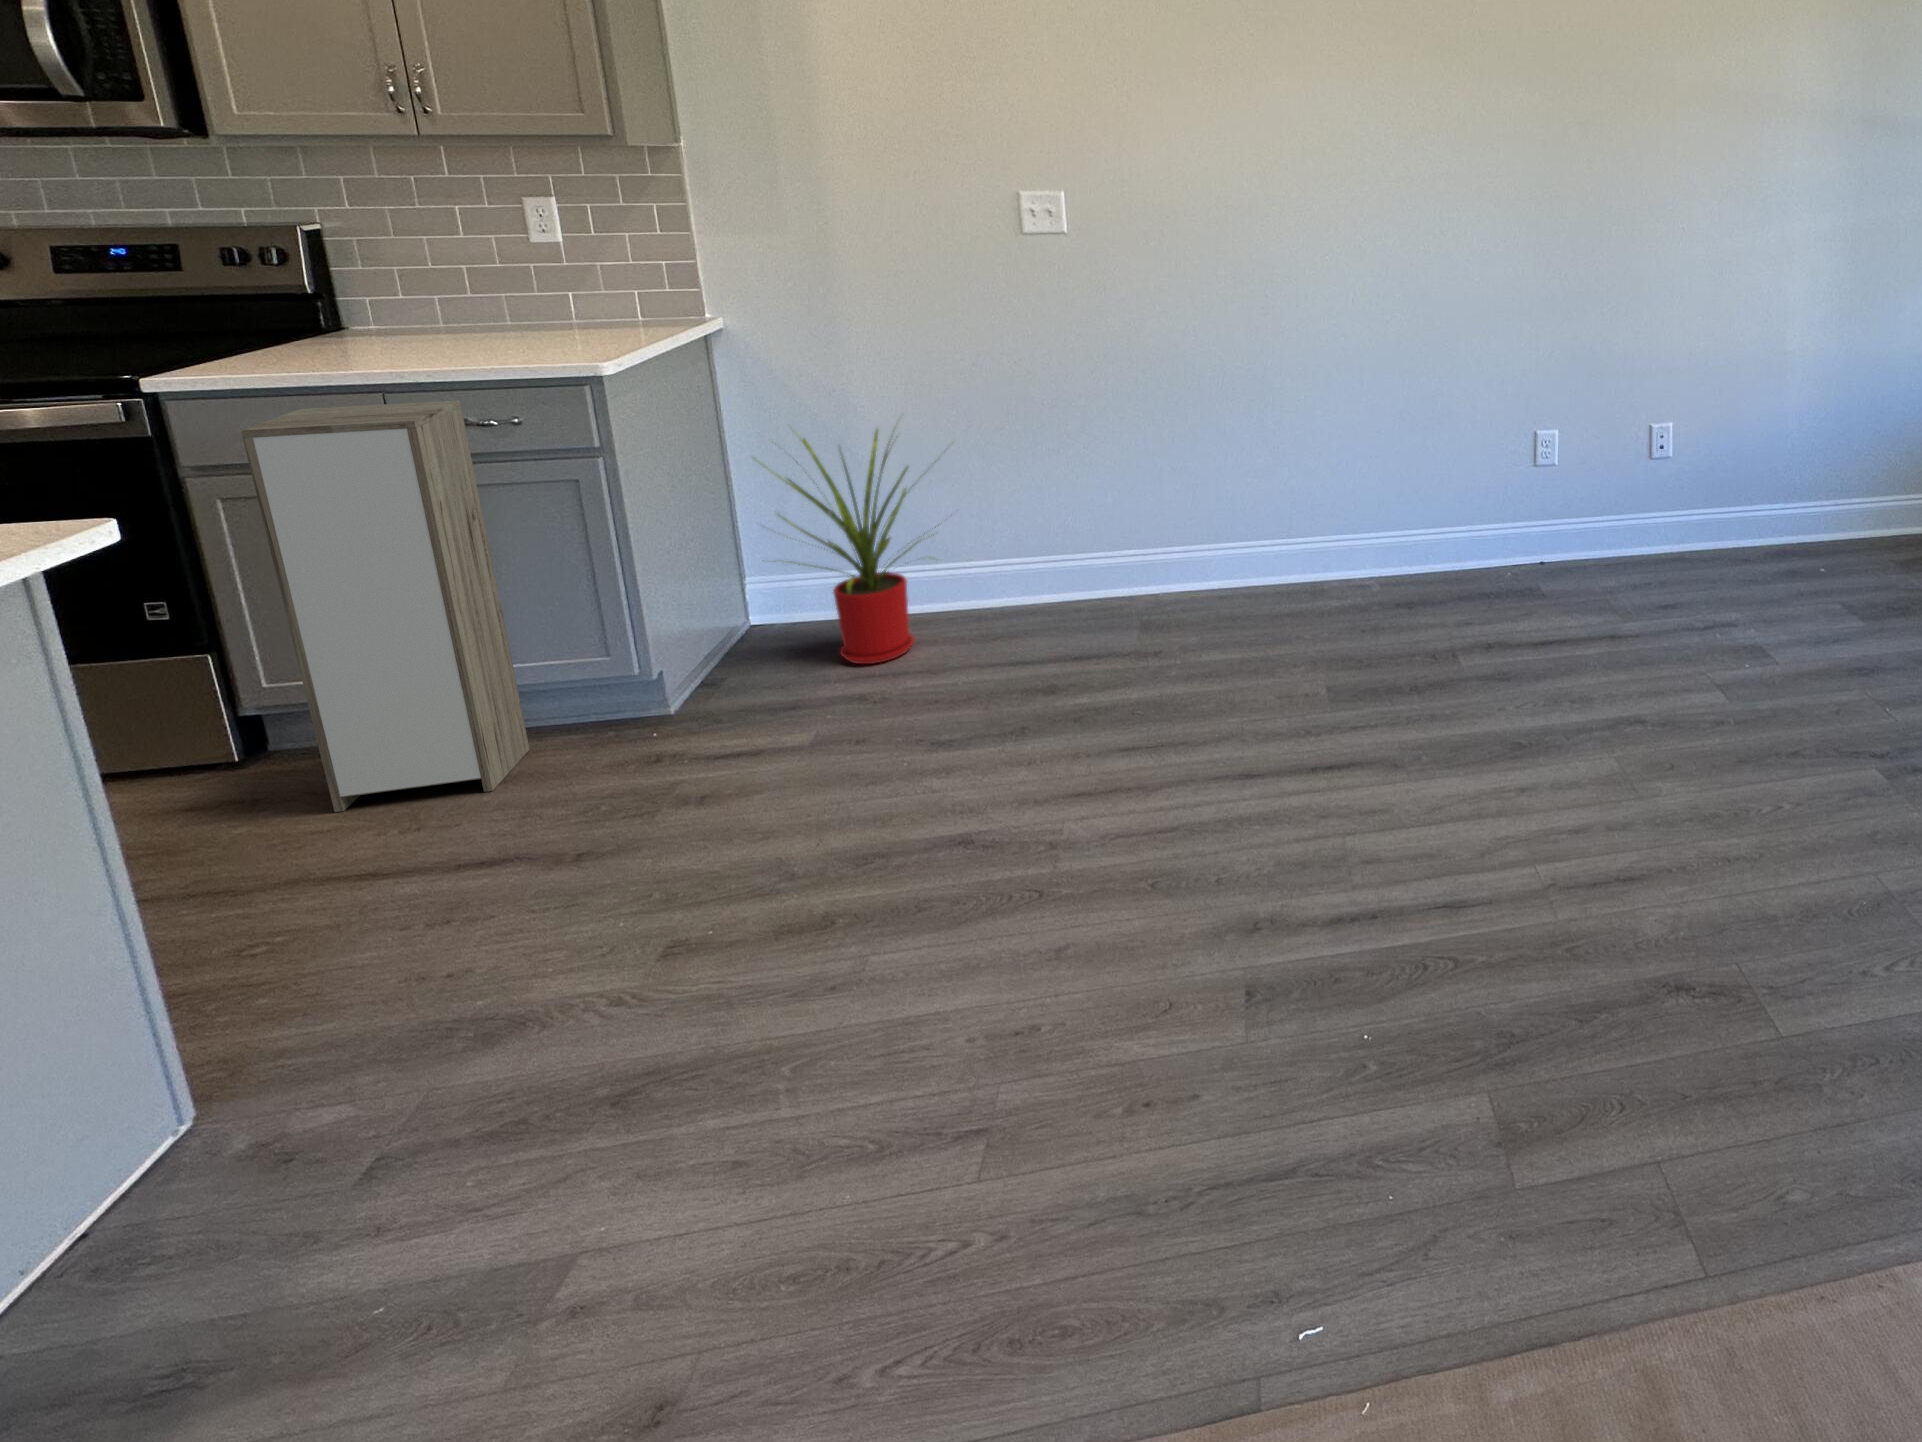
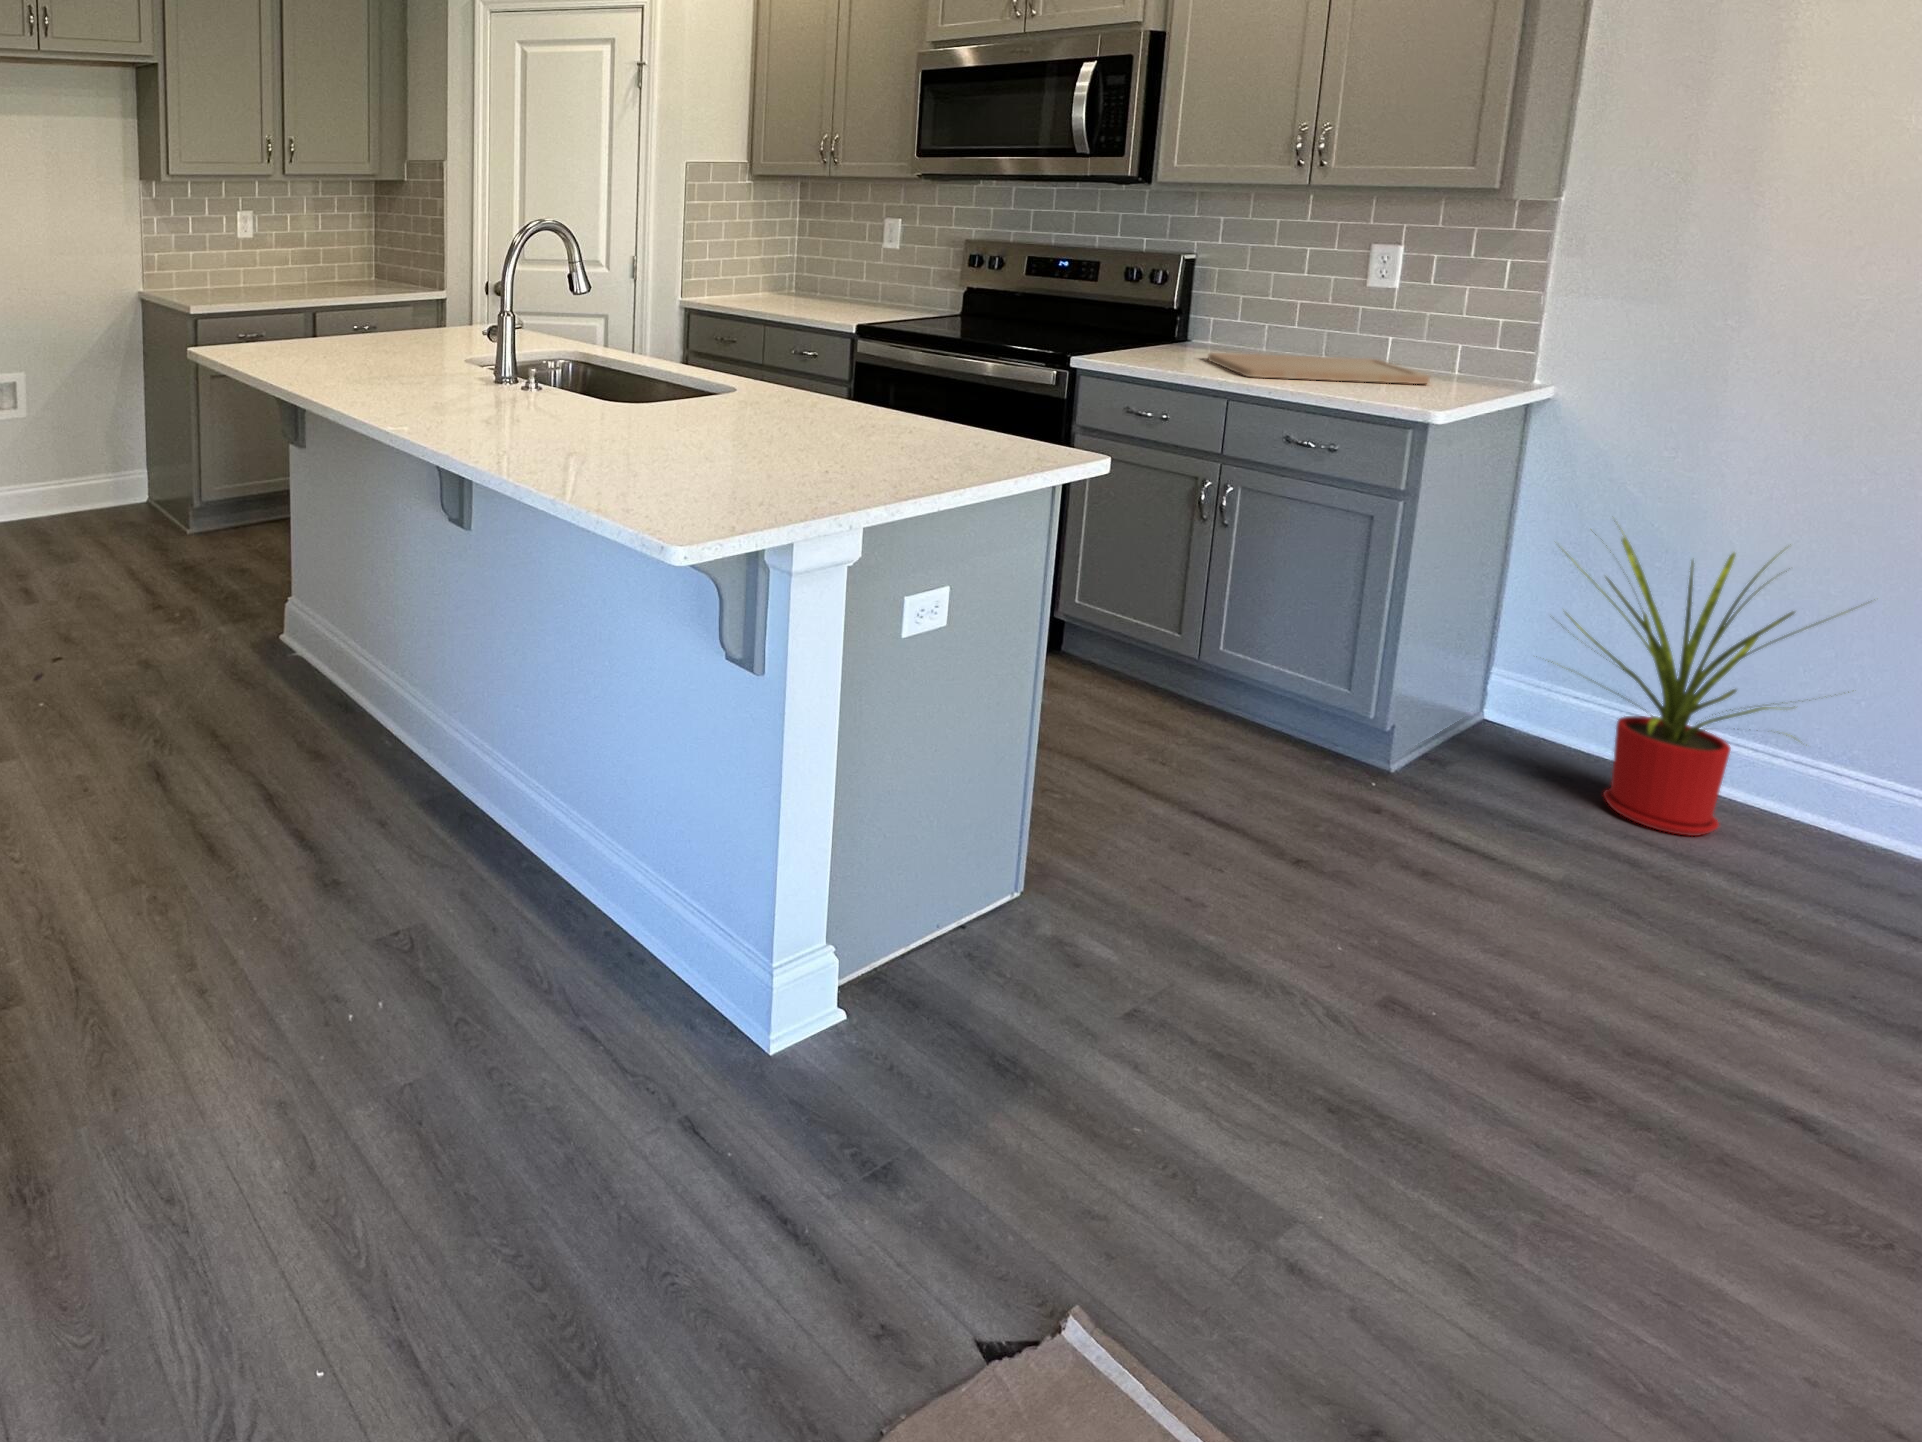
cutting board: none [358,317,611,361] -> present [1208,353,1430,384]
storage cabinet: present [241,400,530,812] -> none [1105,400,1291,762]

